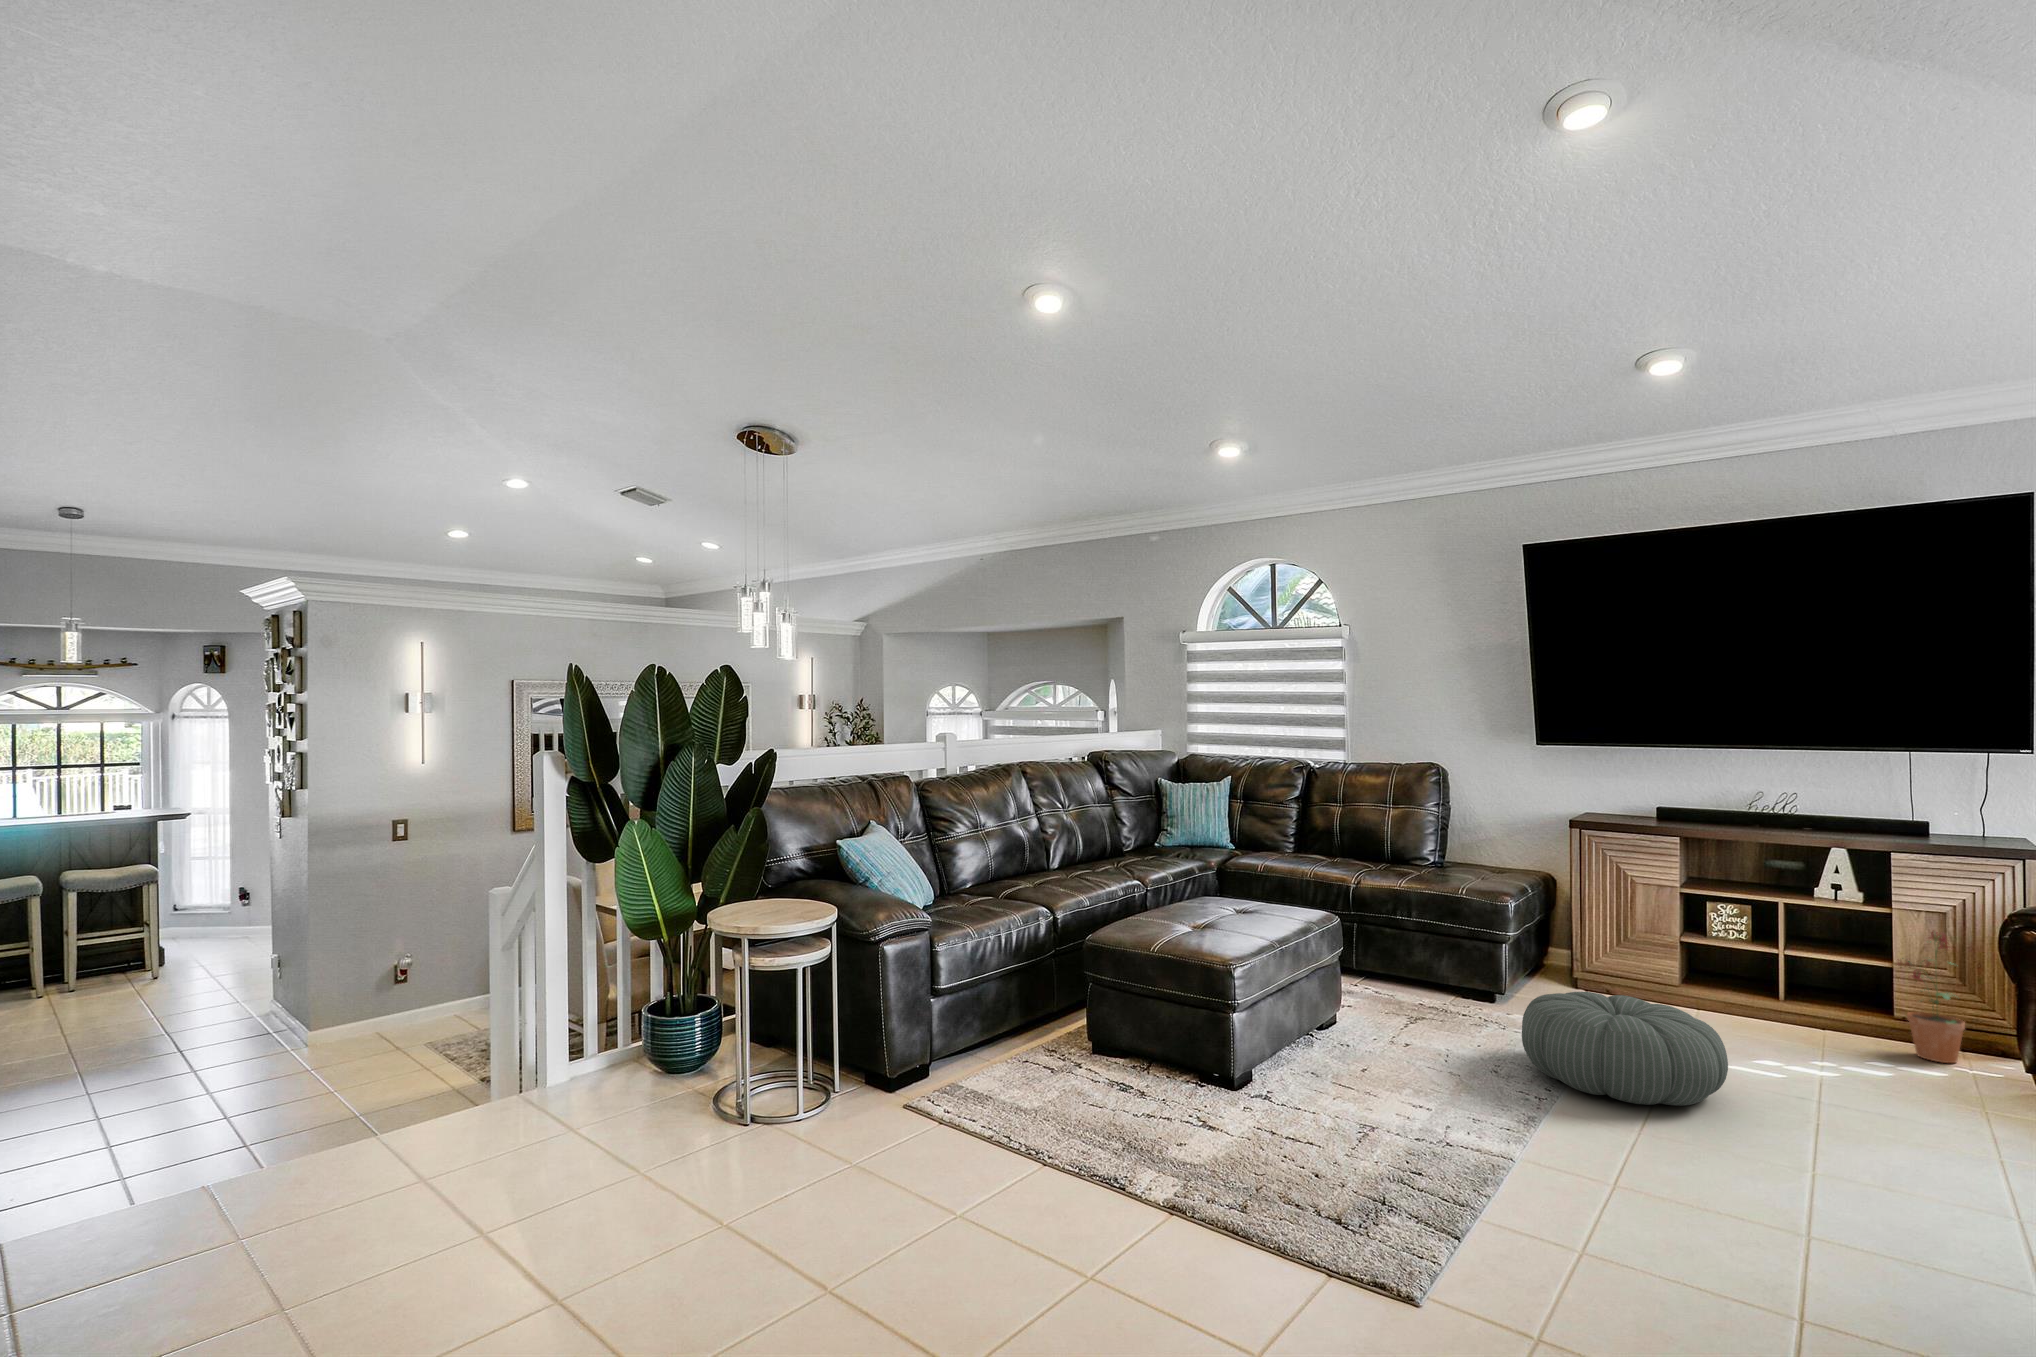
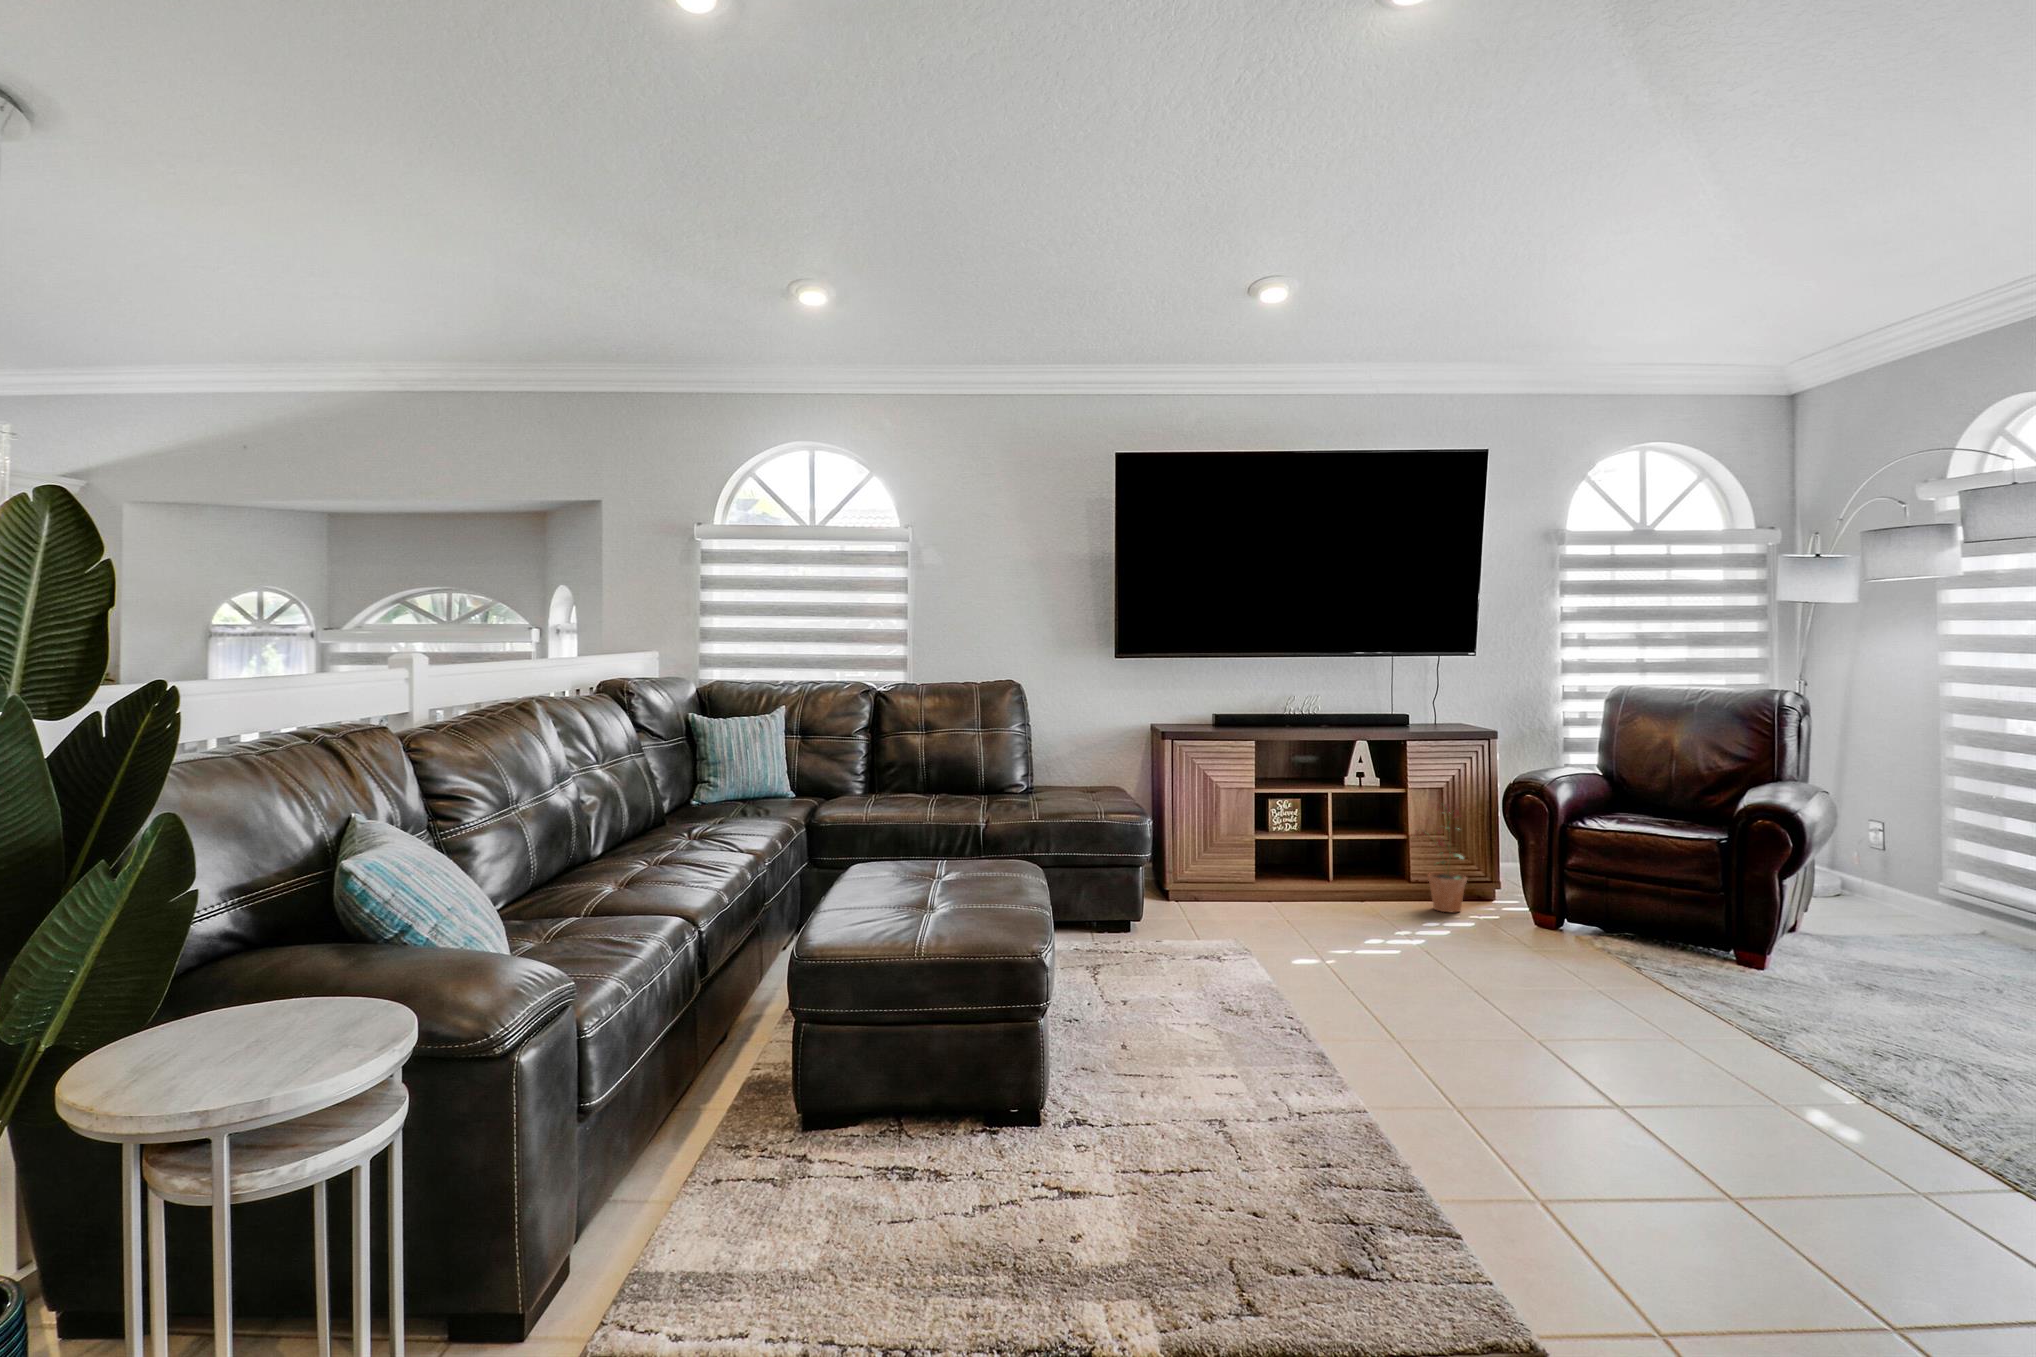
pouf: present [1522,992,1728,1106] -> none [1223,902,1413,1012]

